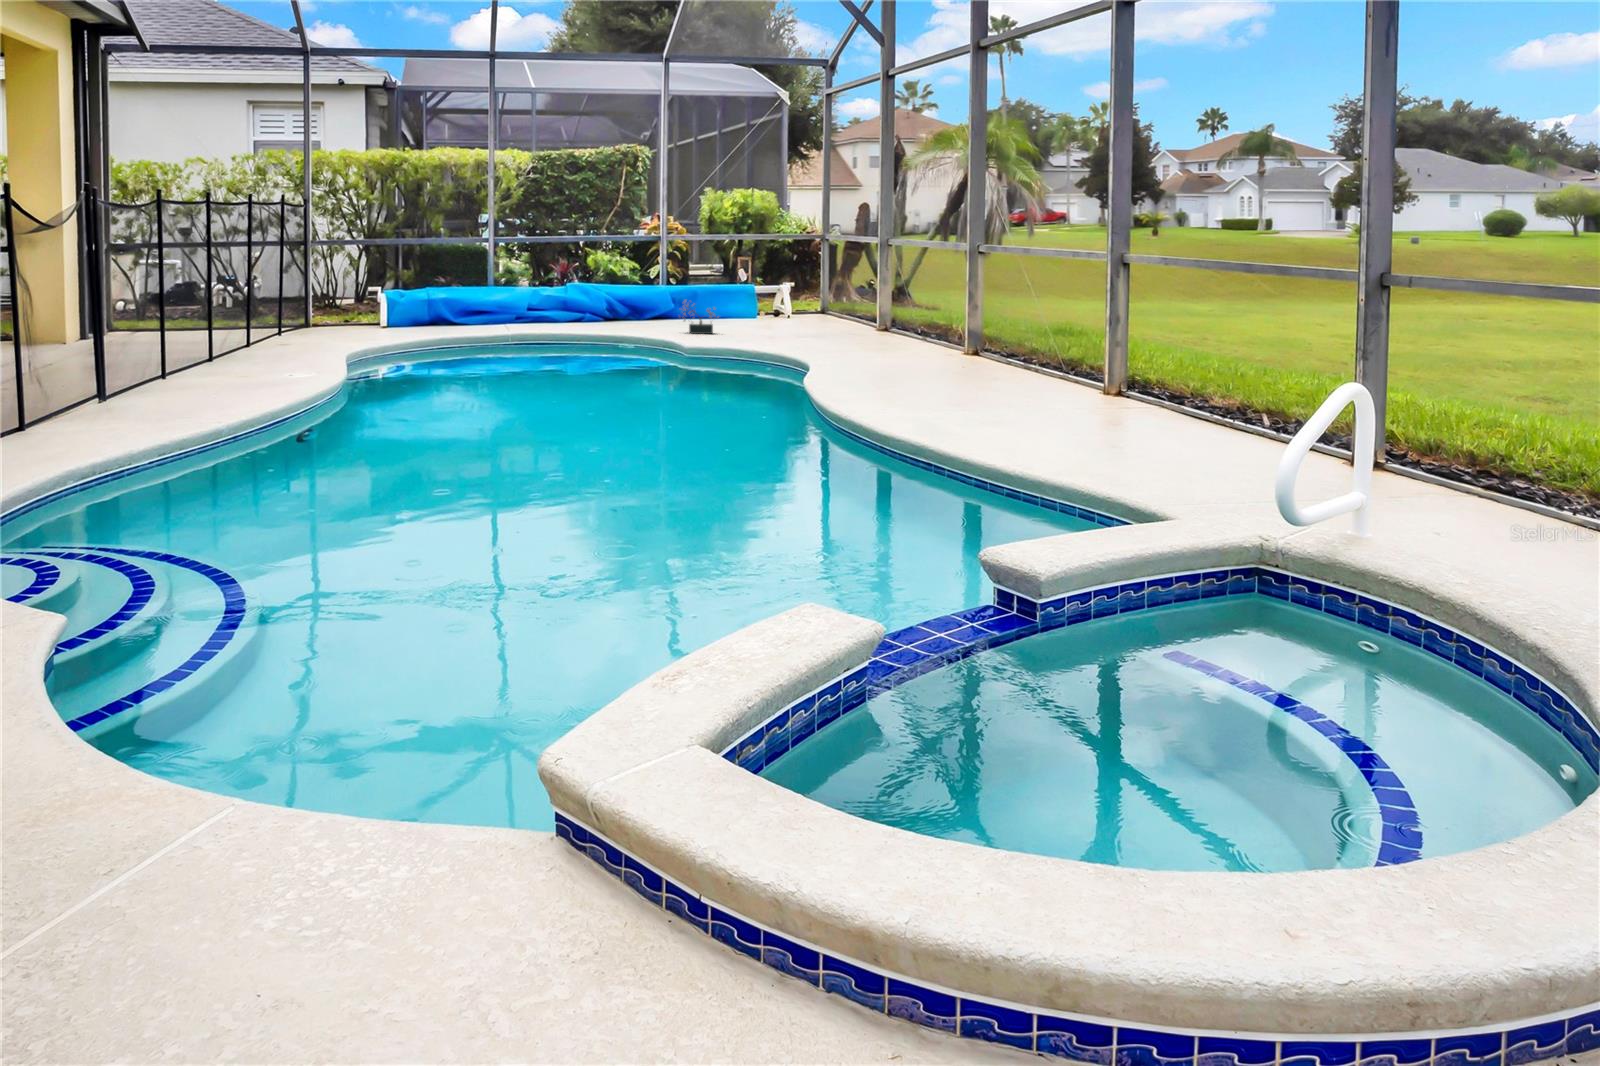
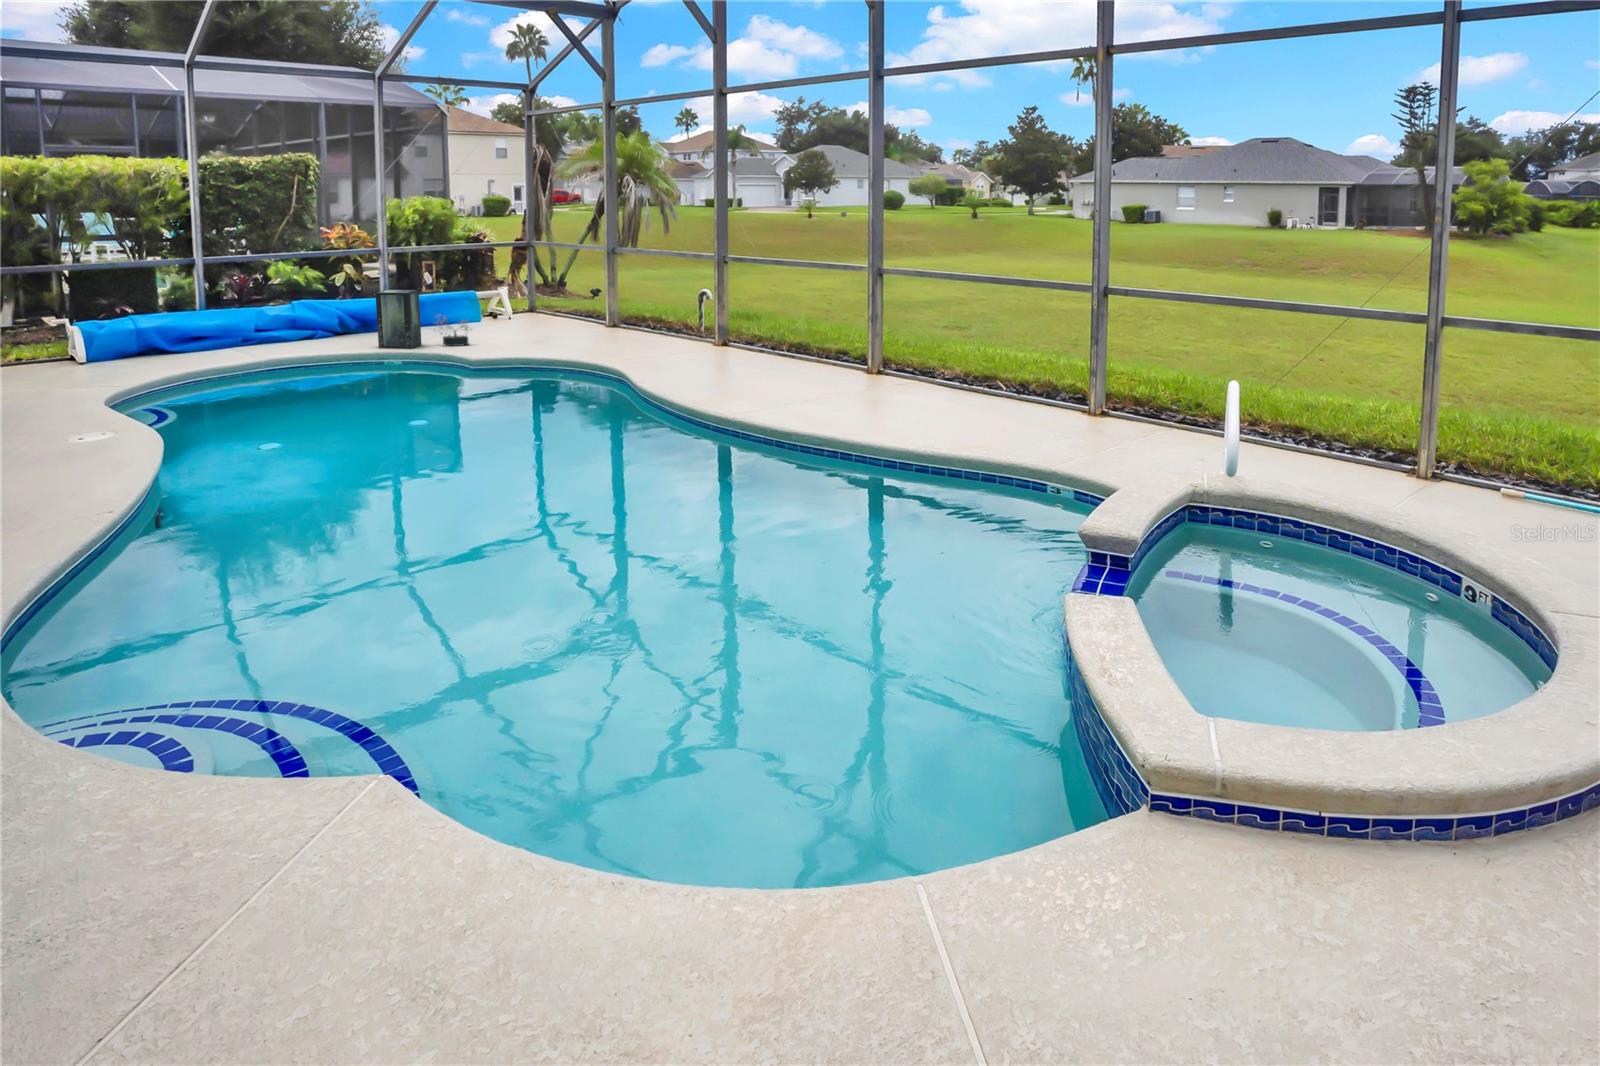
storage box: none [618,272,667,333] -> present [375,290,421,349]

